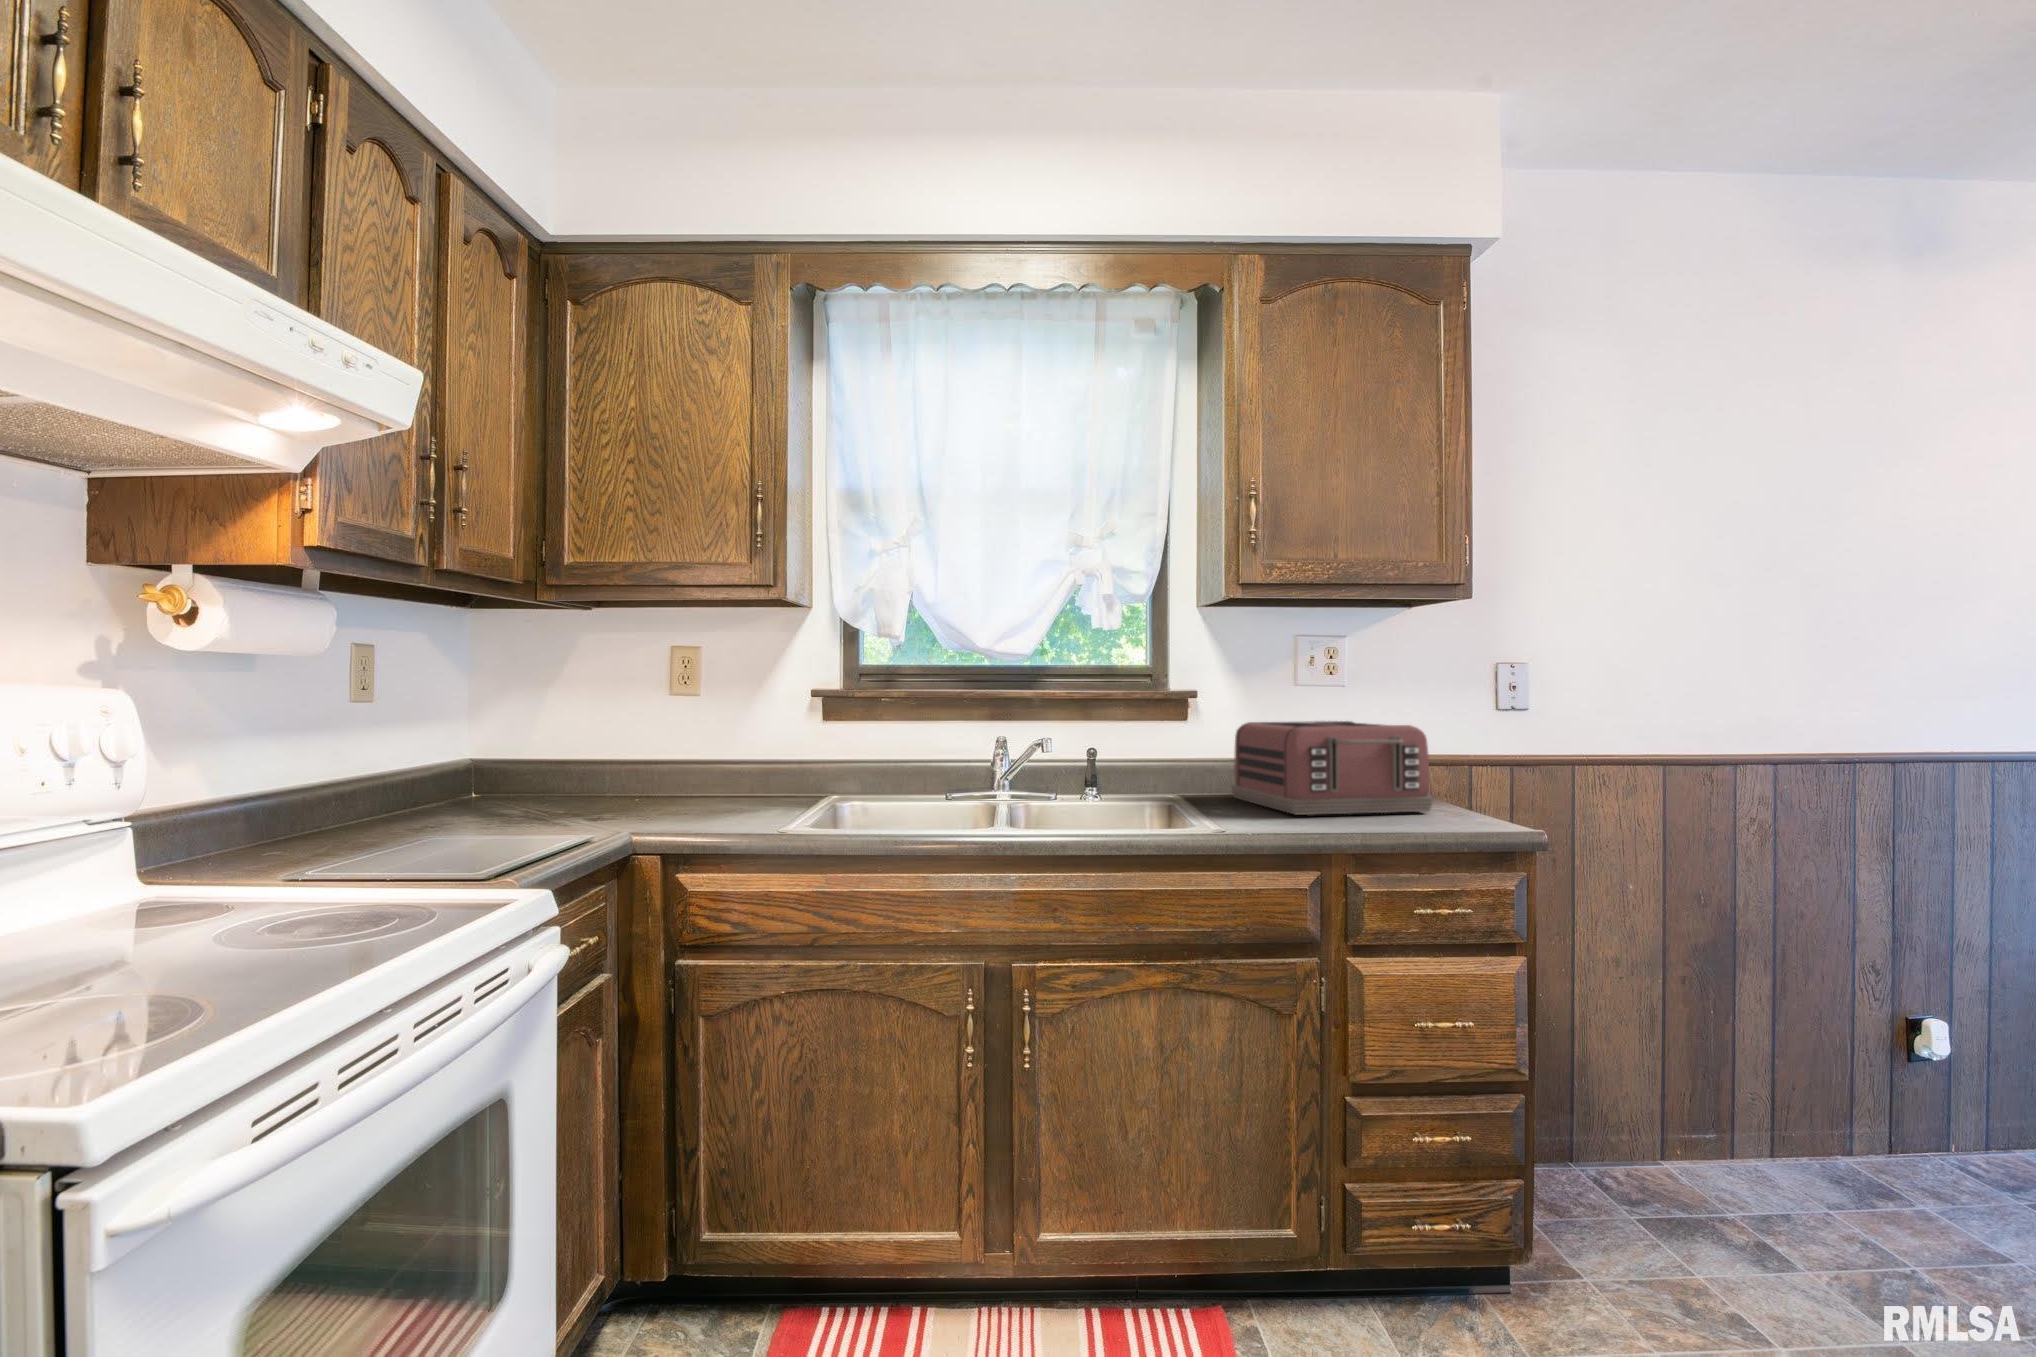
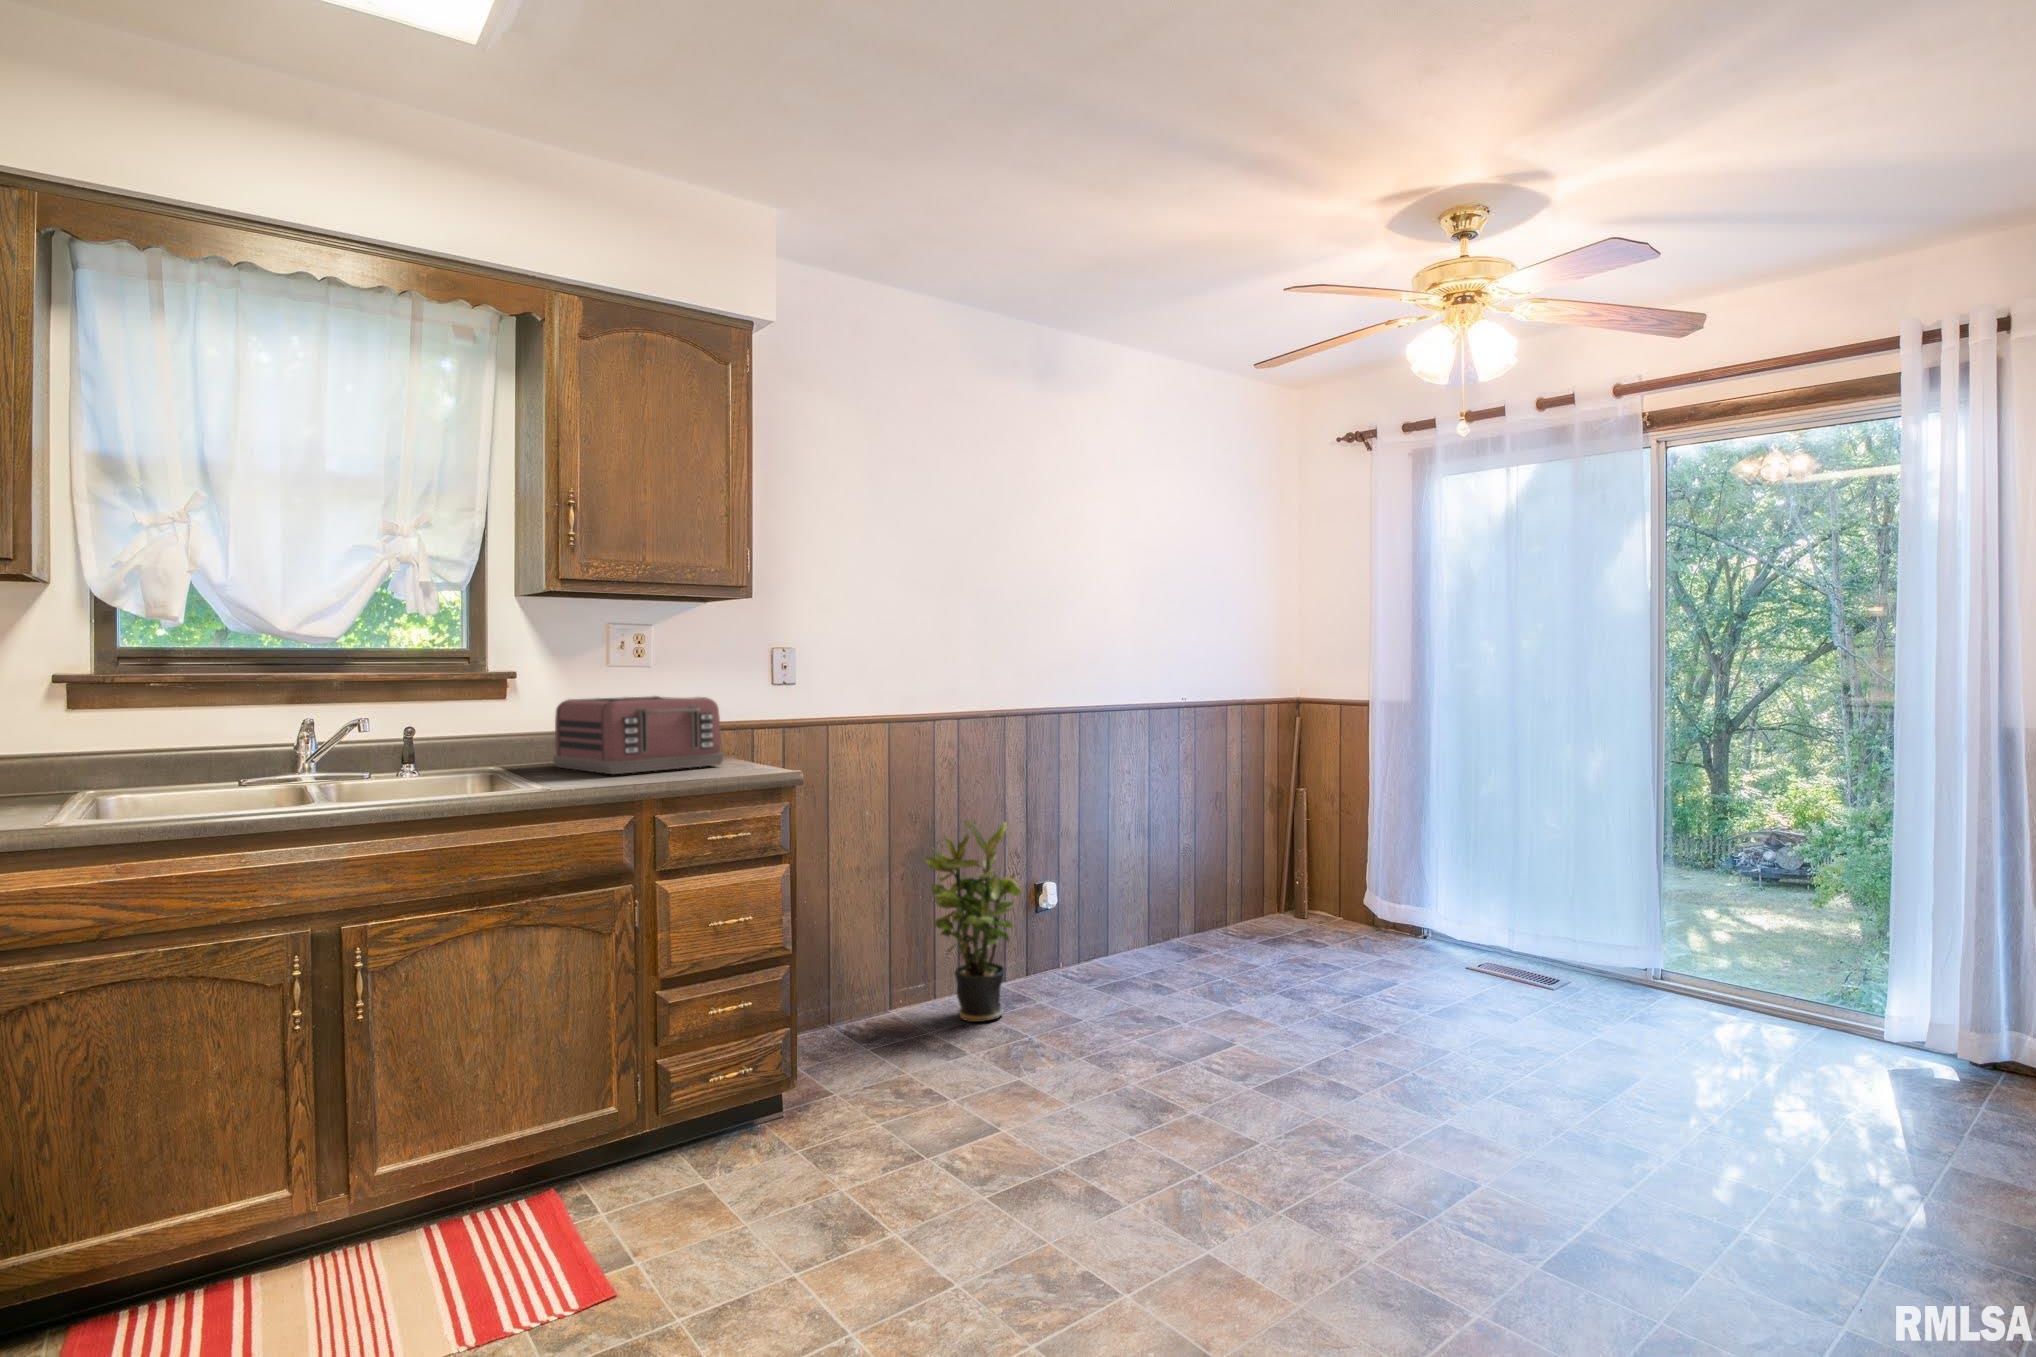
potted plant: none [1717,912,1895,1220] -> present [924,821,1021,1022]

